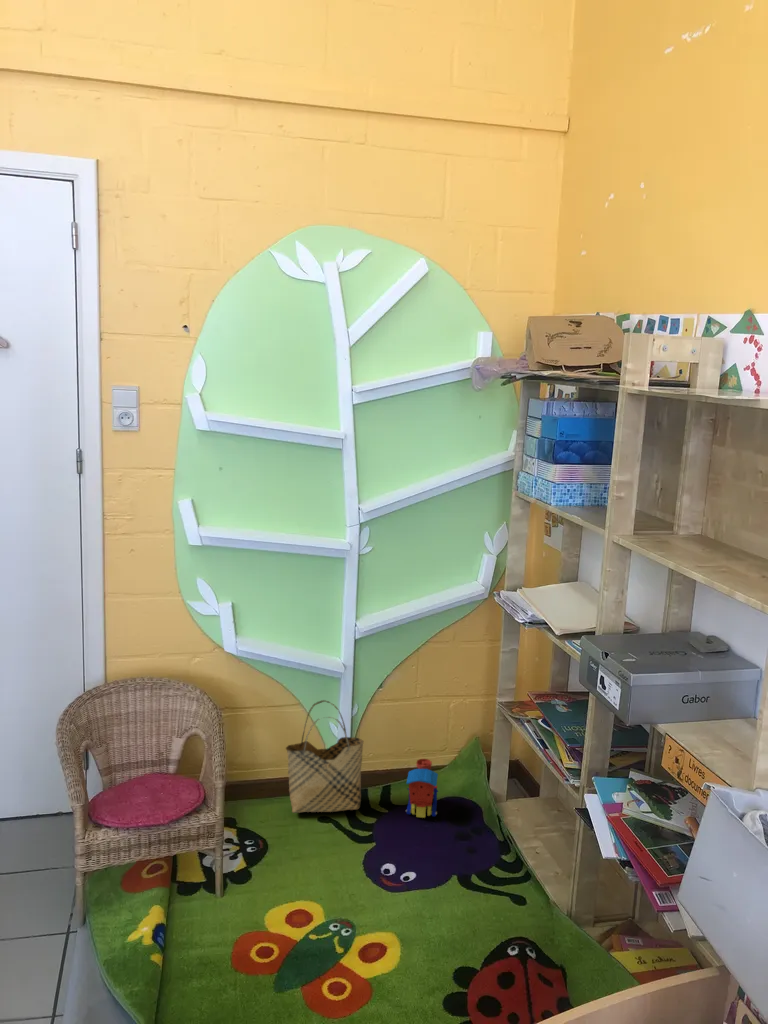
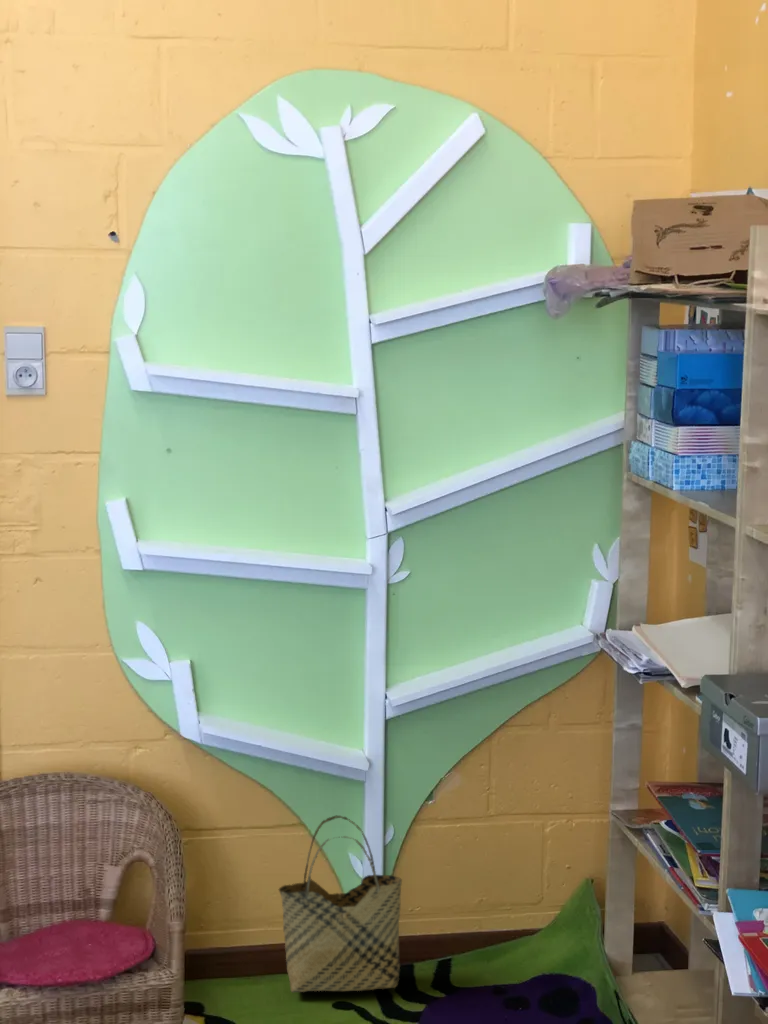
toy train: present [406,759,438,818] -> none [470,908,523,999]

